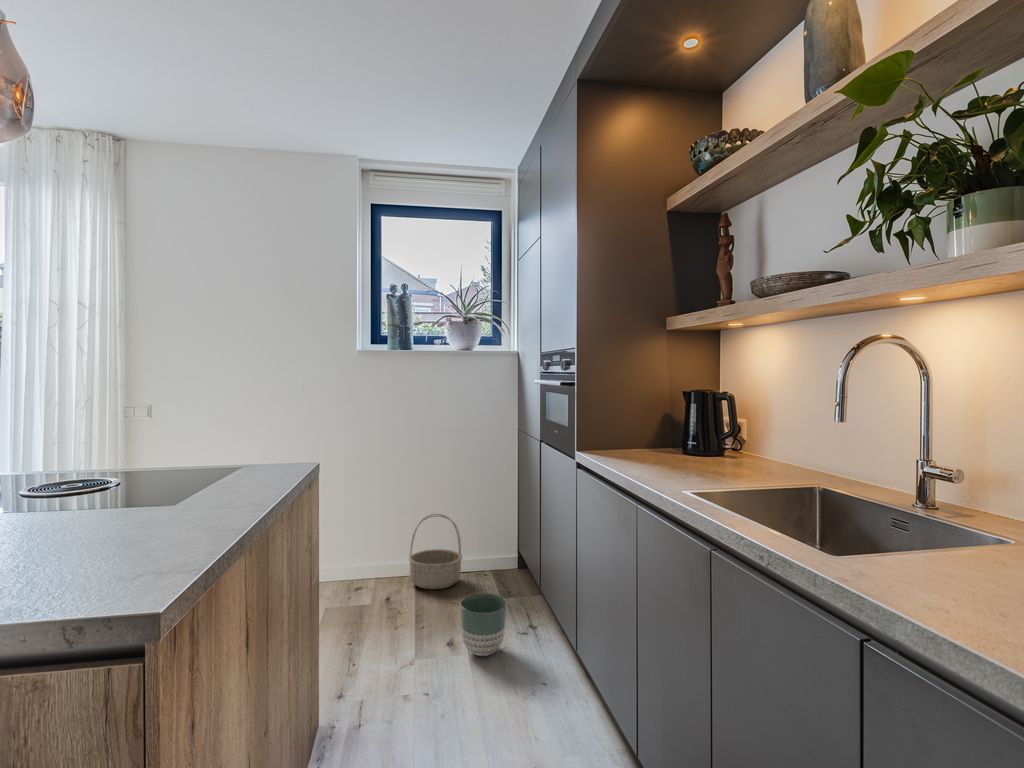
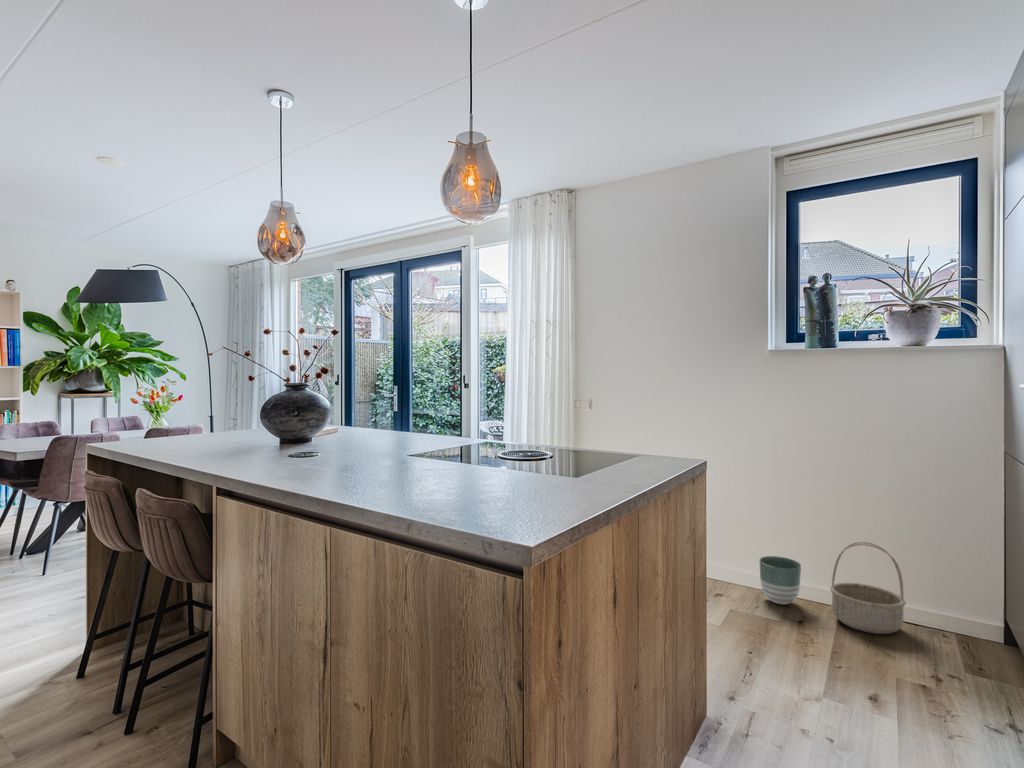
planter: present [460,593,507,656] -> present [760,556,801,605]

